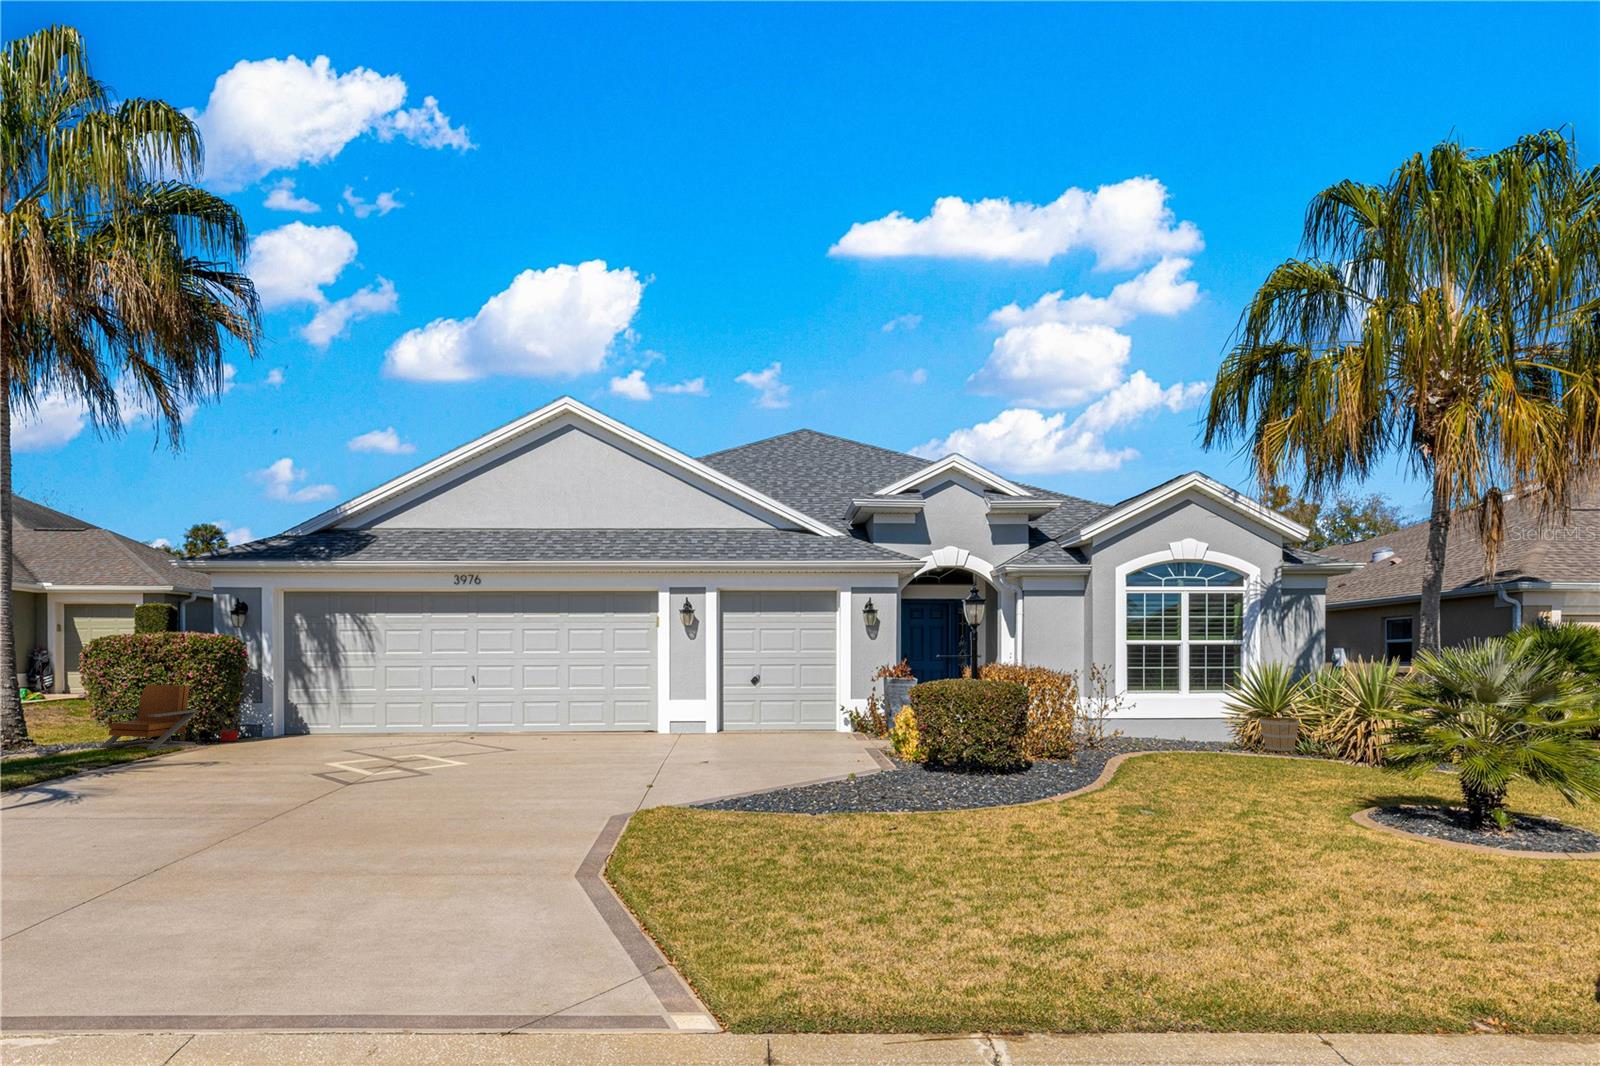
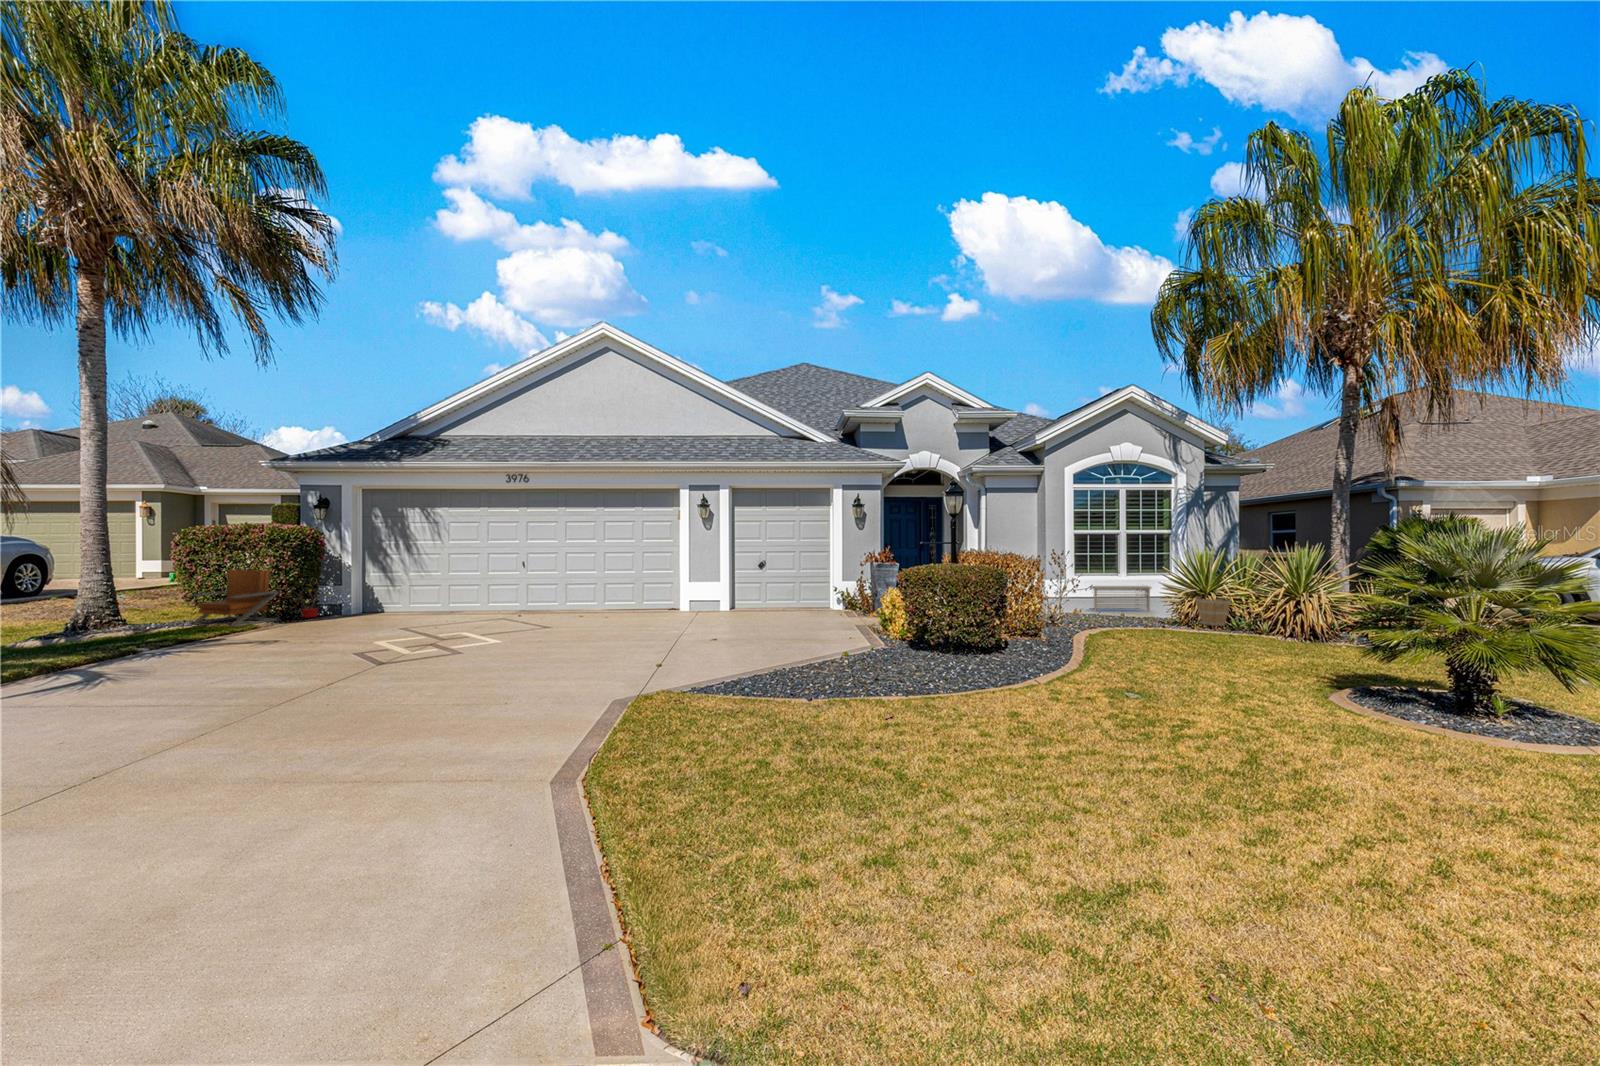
storage bench: none [1137,703,1217,737] -> present [1089,586,1151,612]

